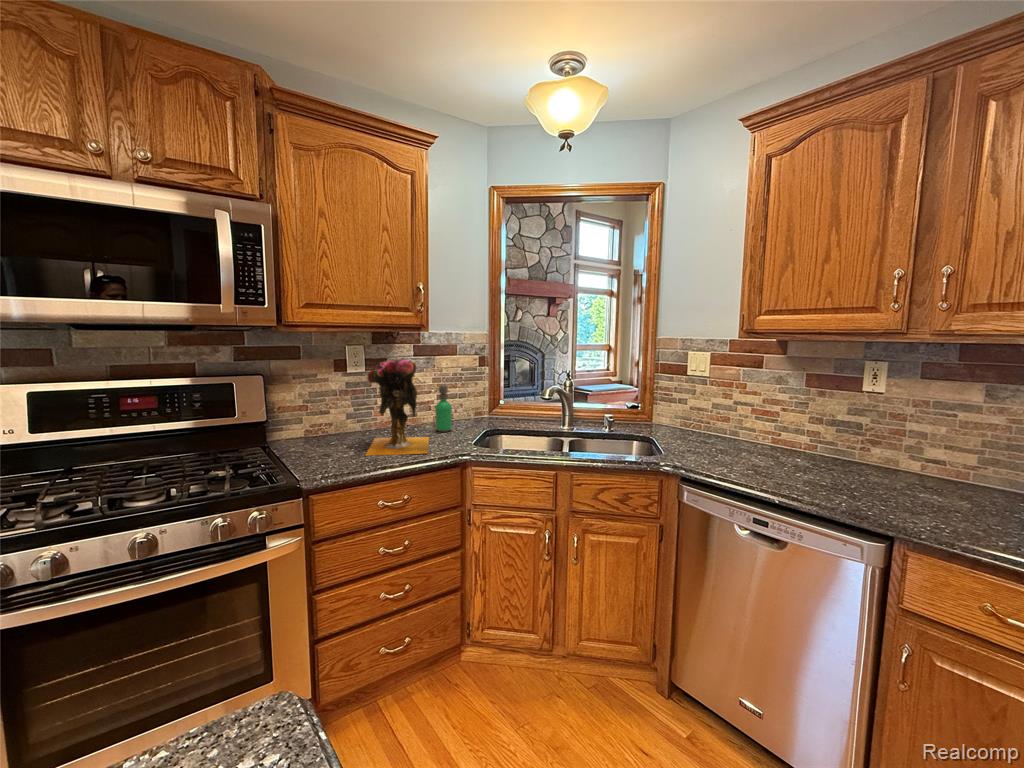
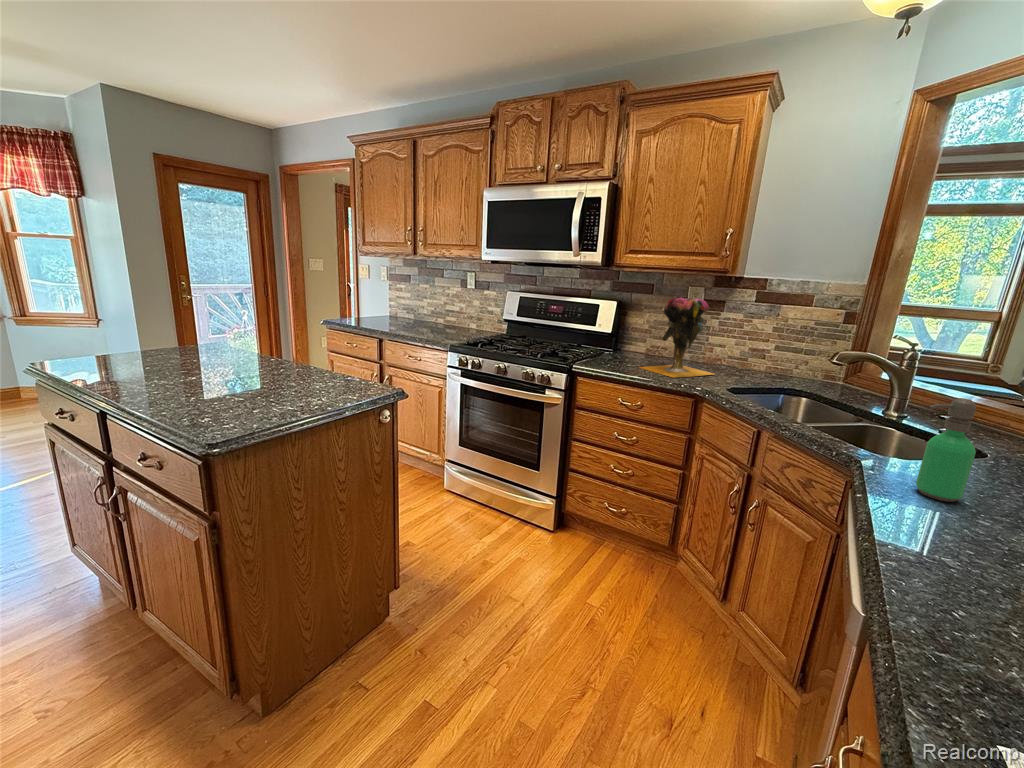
soap dispenser: present [435,384,452,432] -> present [916,398,976,502]

